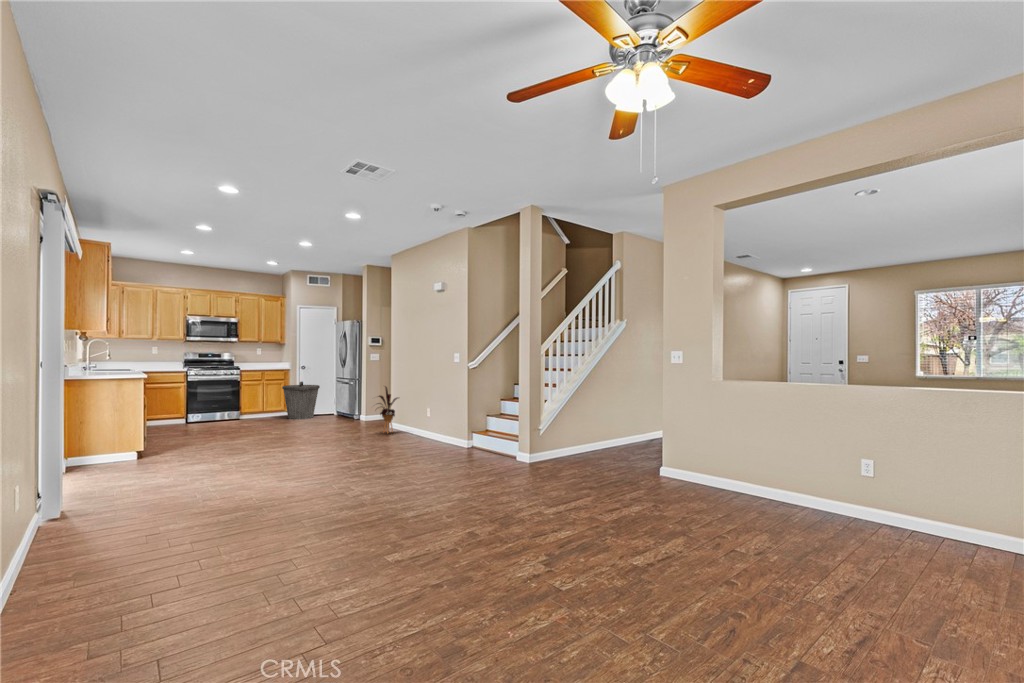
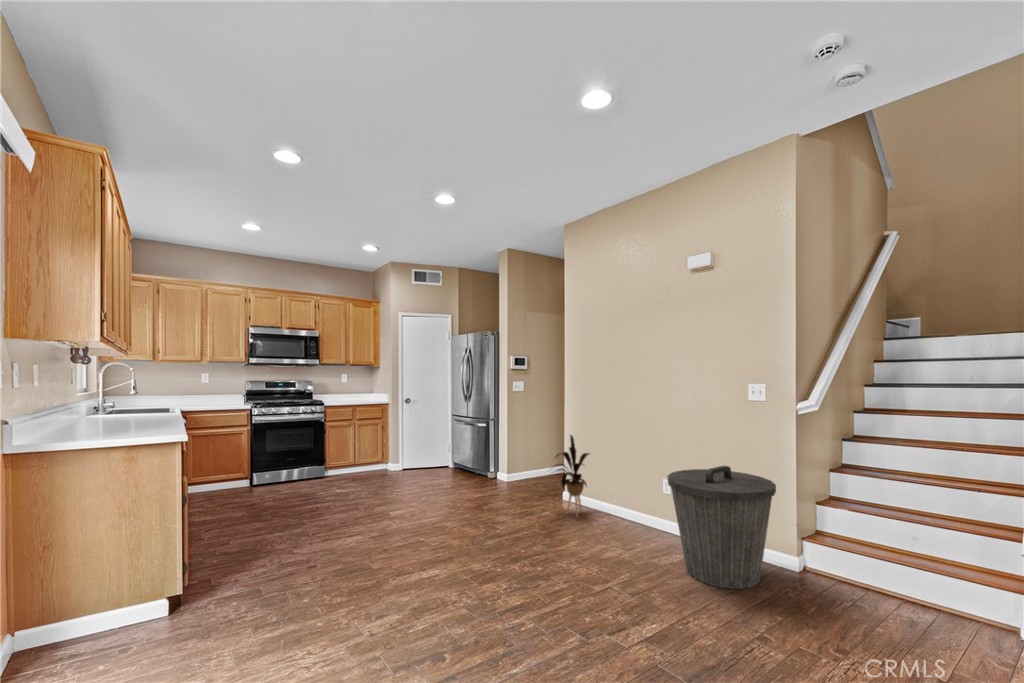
trash can: present [282,382,320,419] -> present [668,466,776,589]

